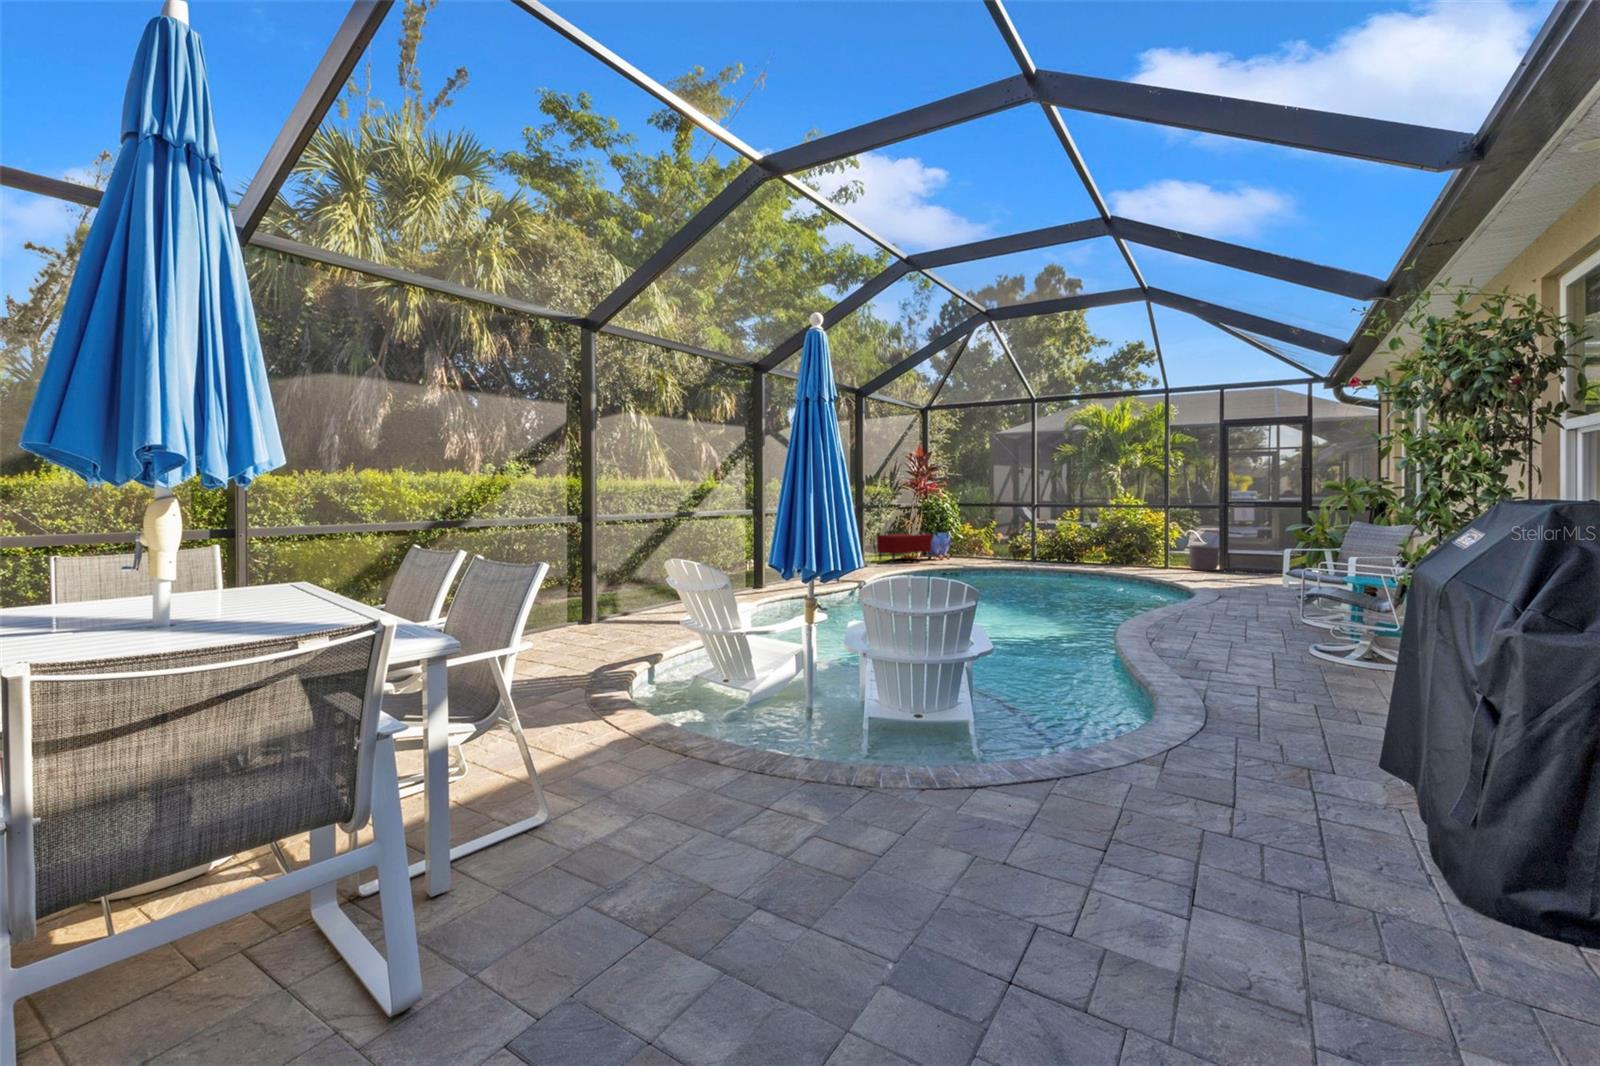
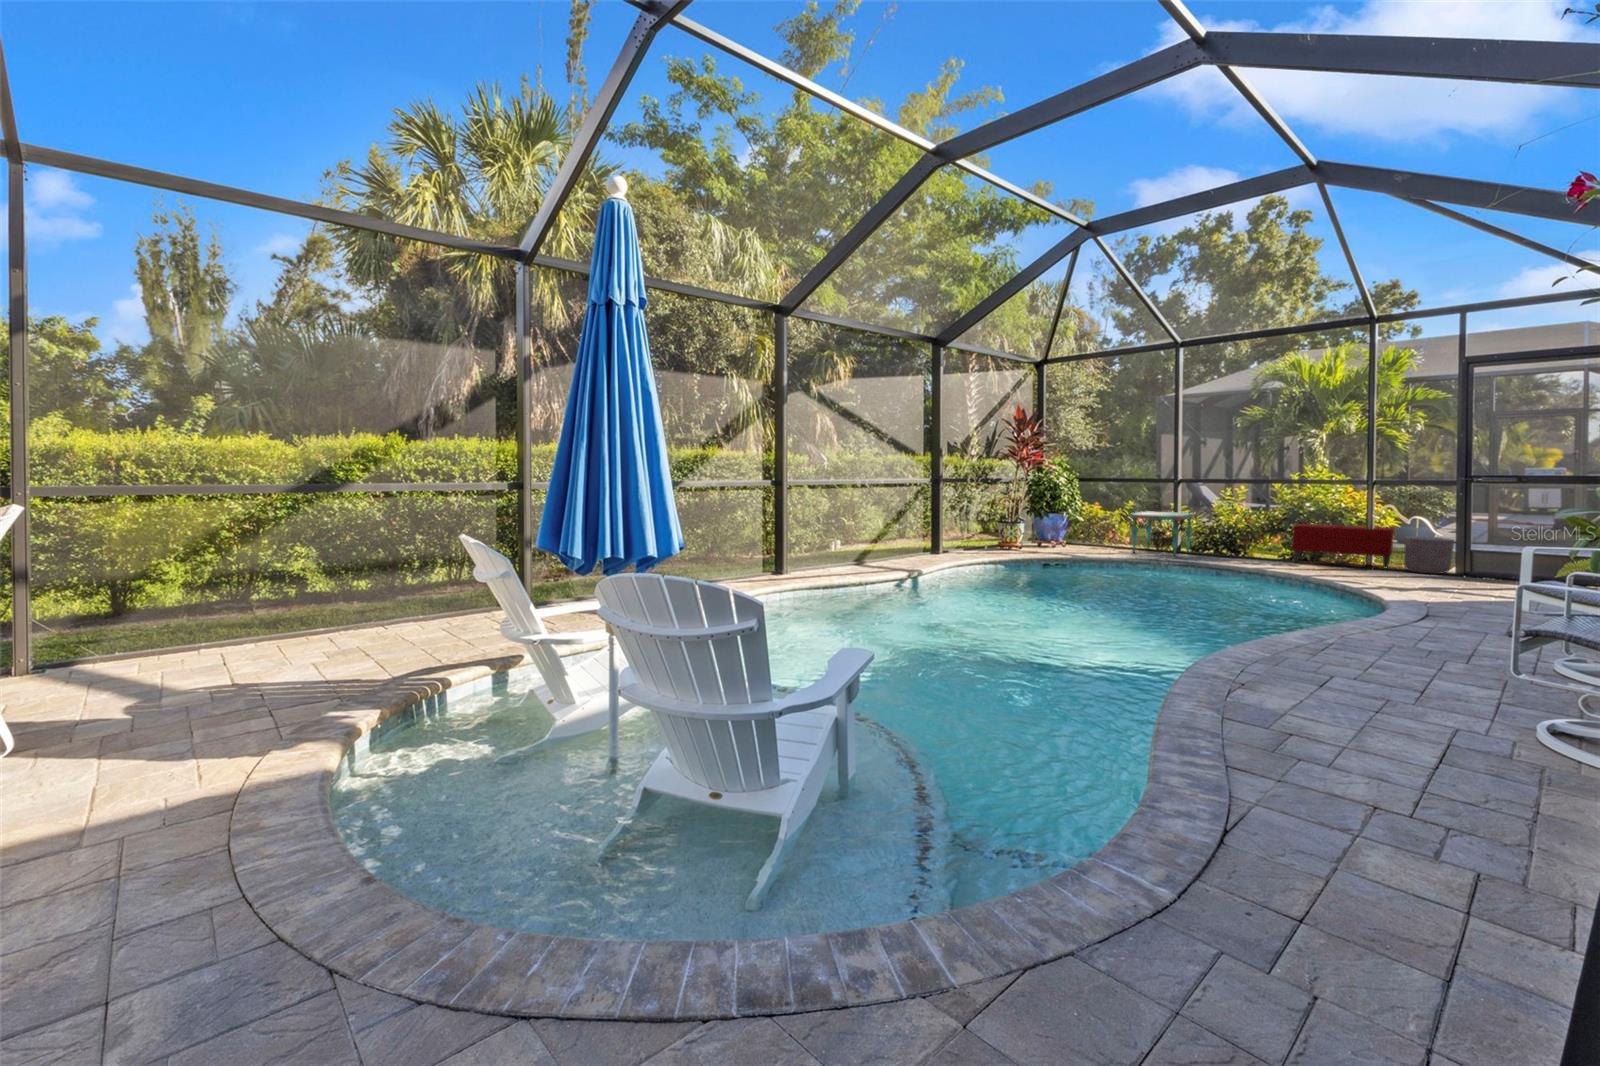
side table: none [999,529,1046,563] -> present [1129,512,1196,555]
bench: present [877,534,933,562] -> present [1292,524,1394,568]

